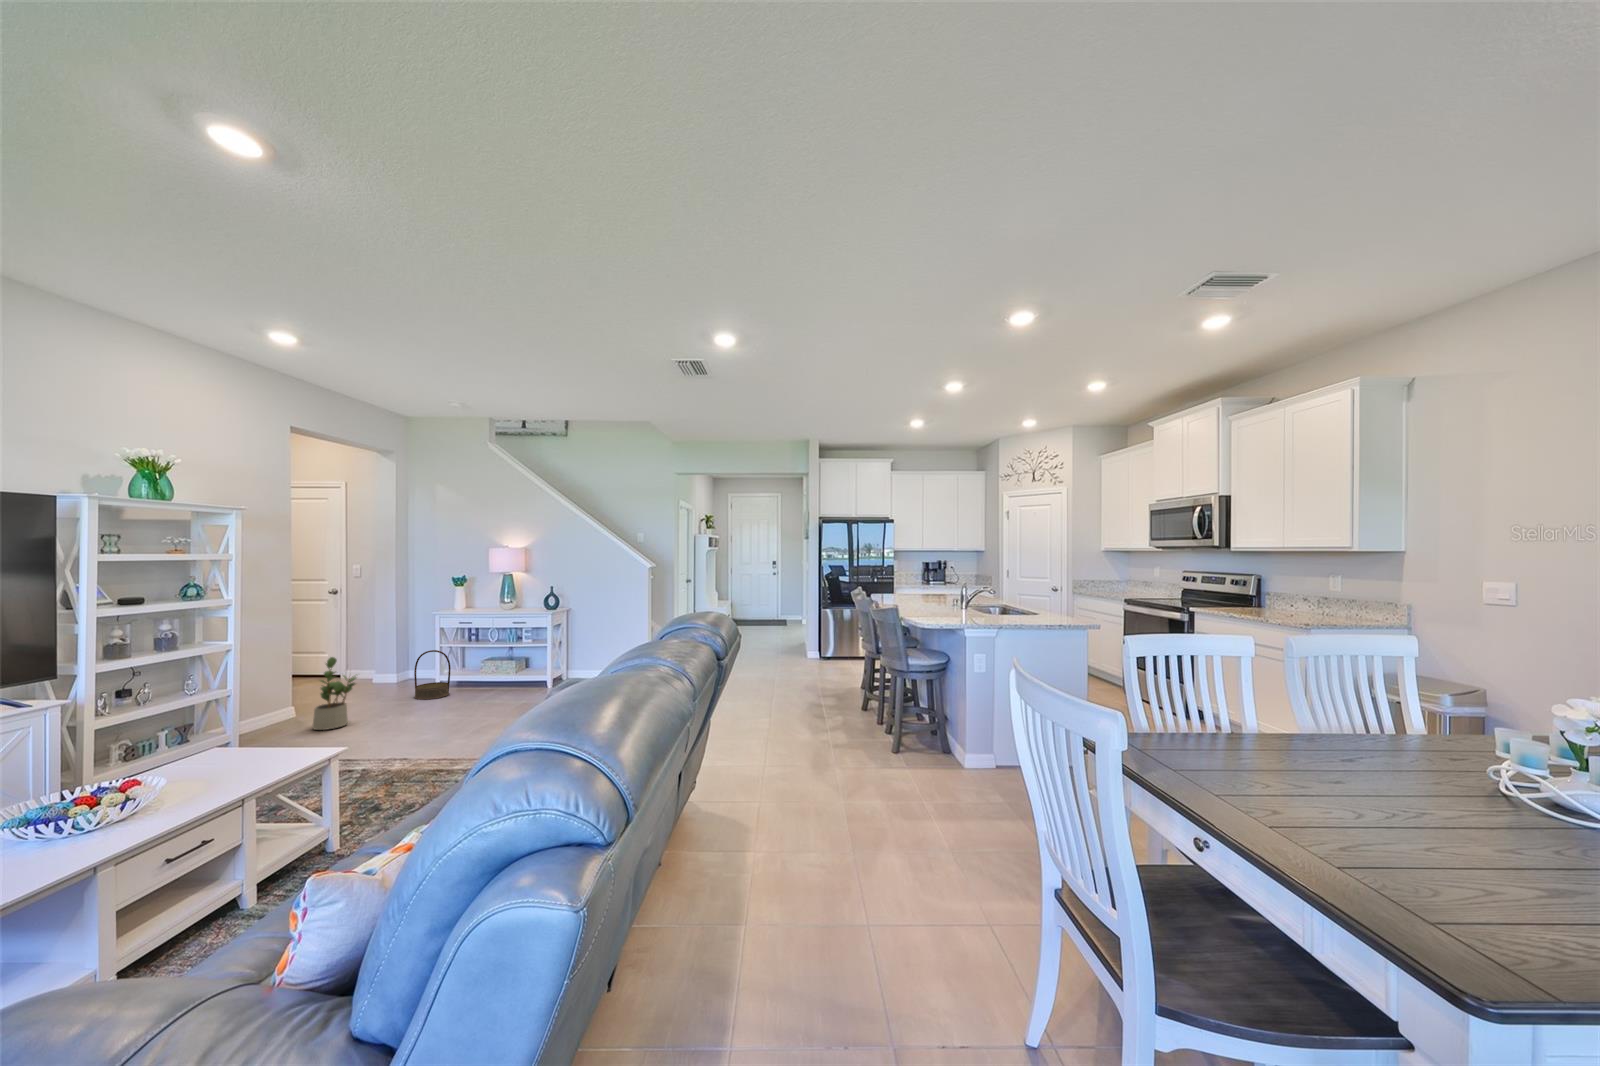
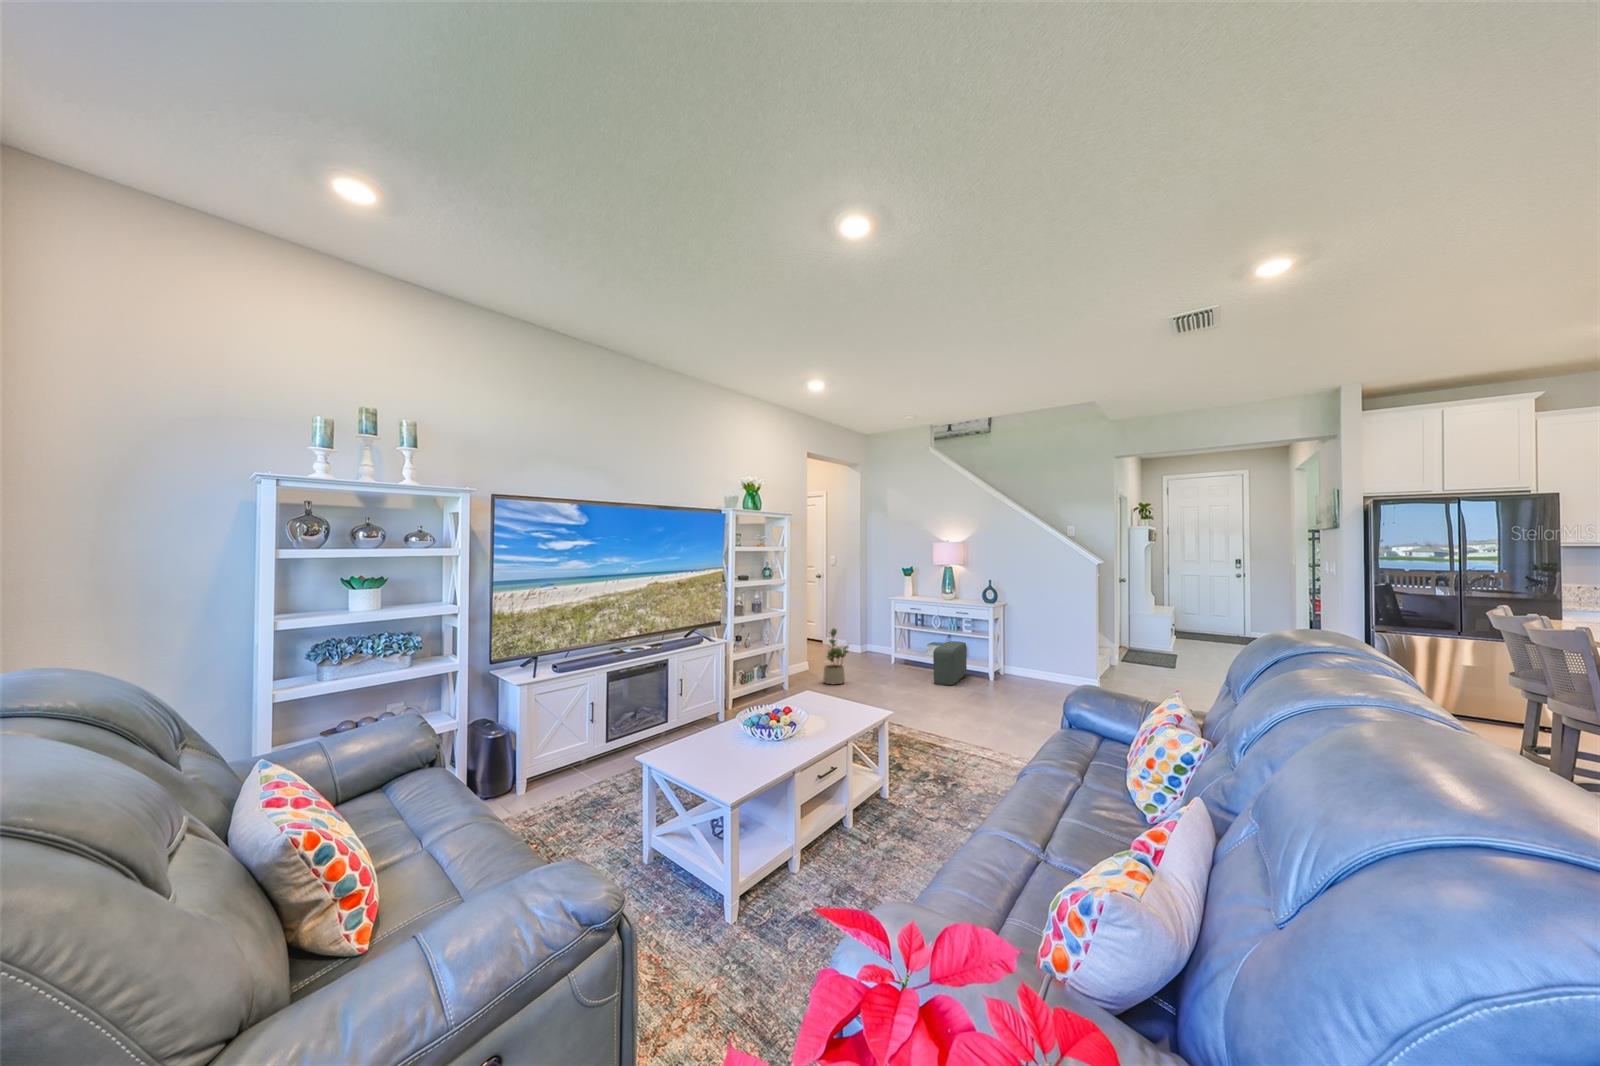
basket: present [414,650,451,700] -> none [880,631,907,673]
pouf: none [477,656,523,709] -> present [933,641,967,685]

